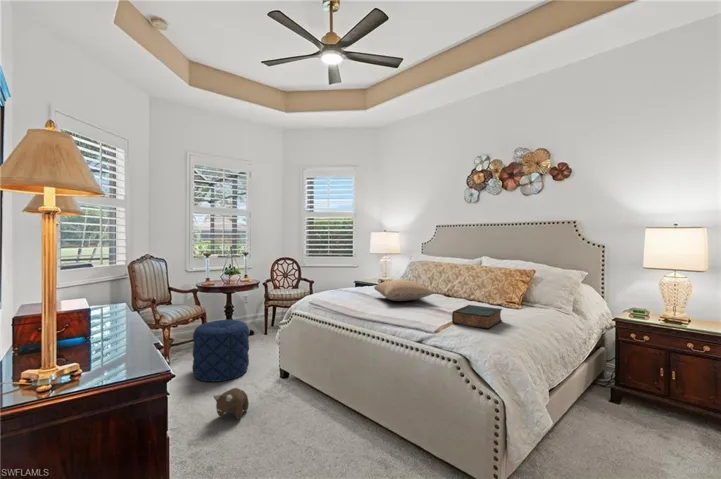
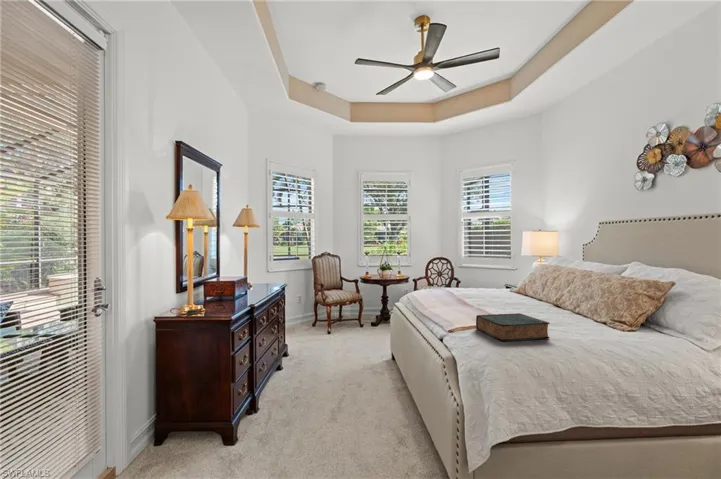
pillow: present [374,280,434,301] -> none [453,281,515,303]
pouf: present [192,320,249,382] -> none [330,303,373,351]
plush toy: present [214,388,249,419] -> none [306,353,337,378]

